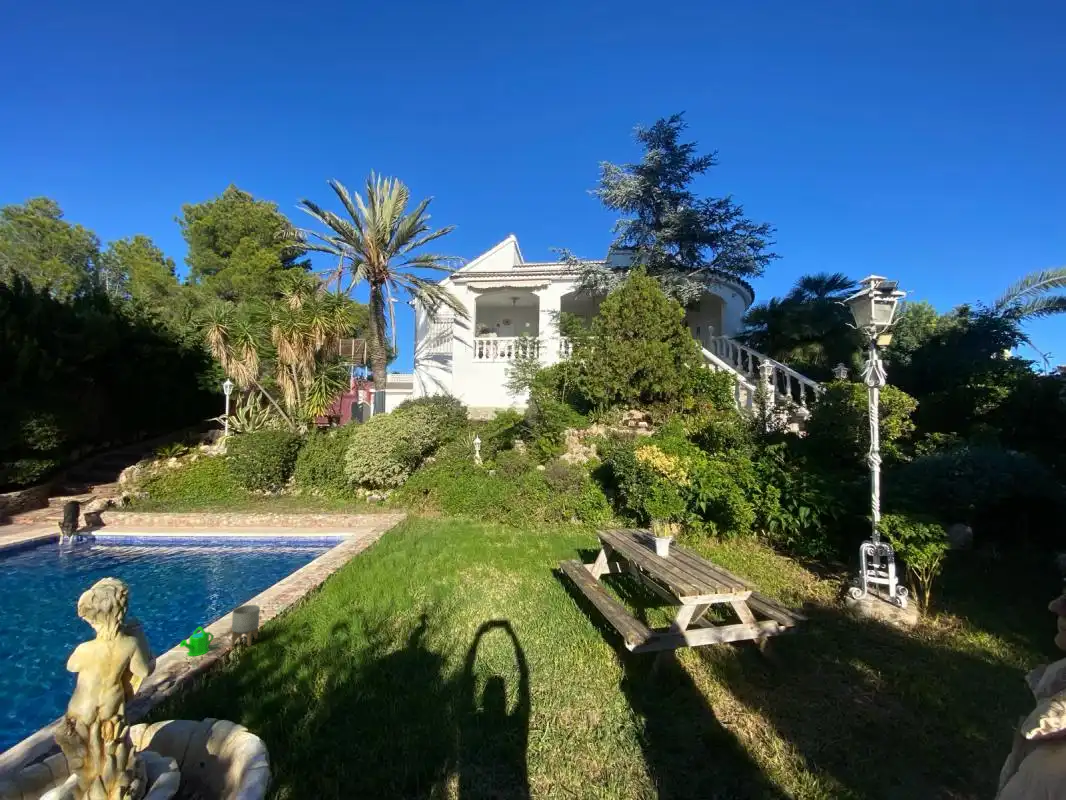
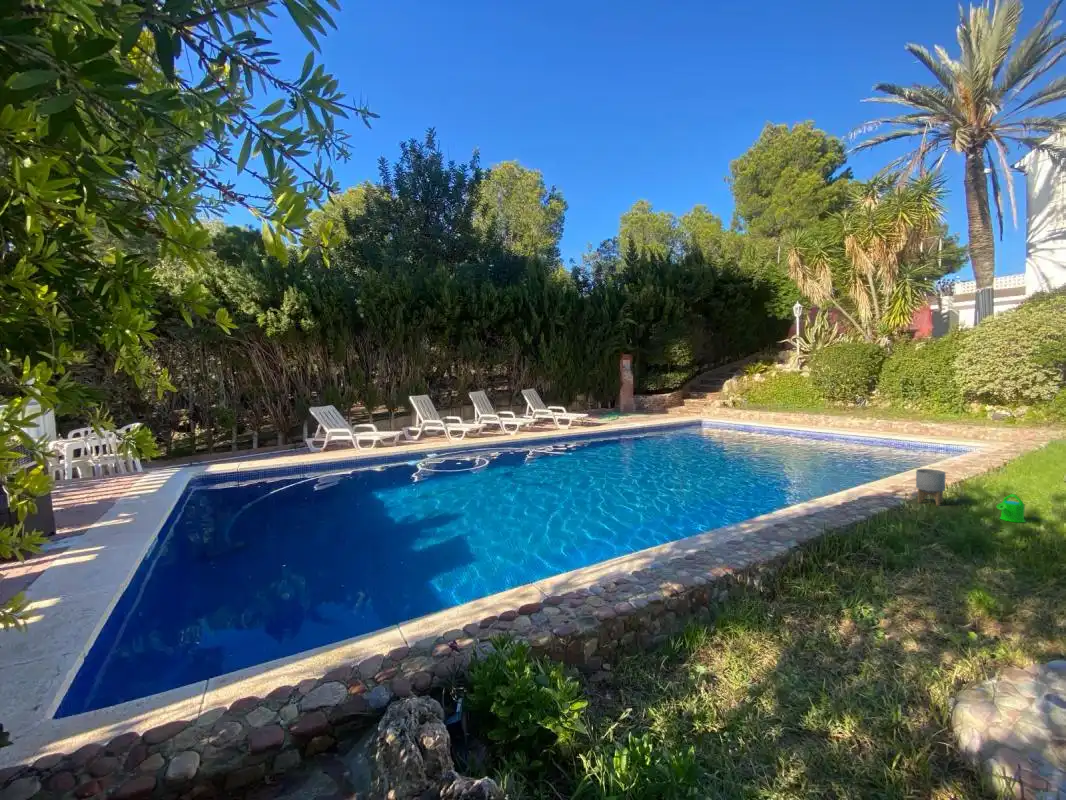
watering can: present [180,627,214,656] -> present [997,494,1026,522]

